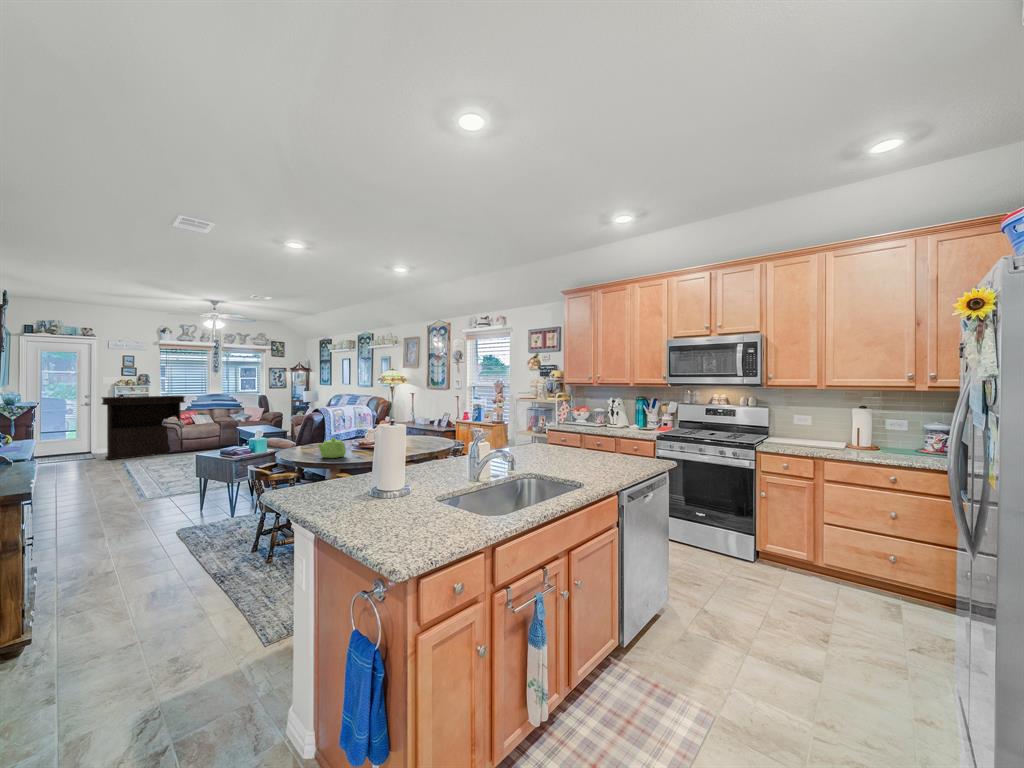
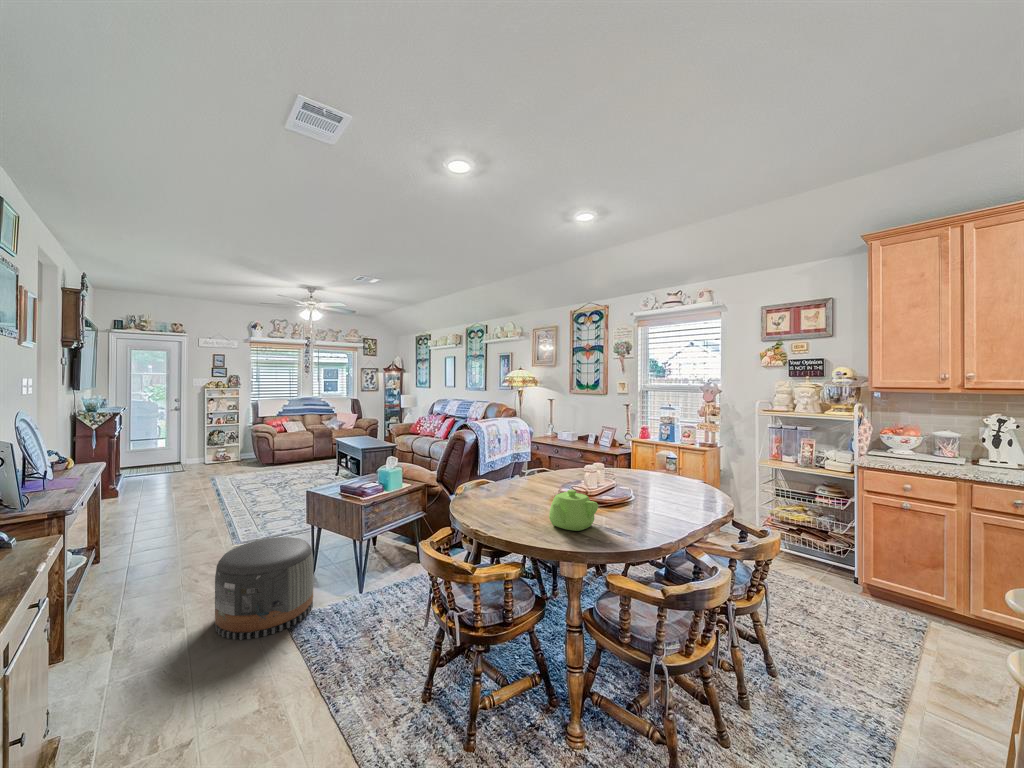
console table: present [102,396,185,460] -> none [191,399,278,474]
pouf: none [123,483,194,540] -> present [215,537,314,640]

